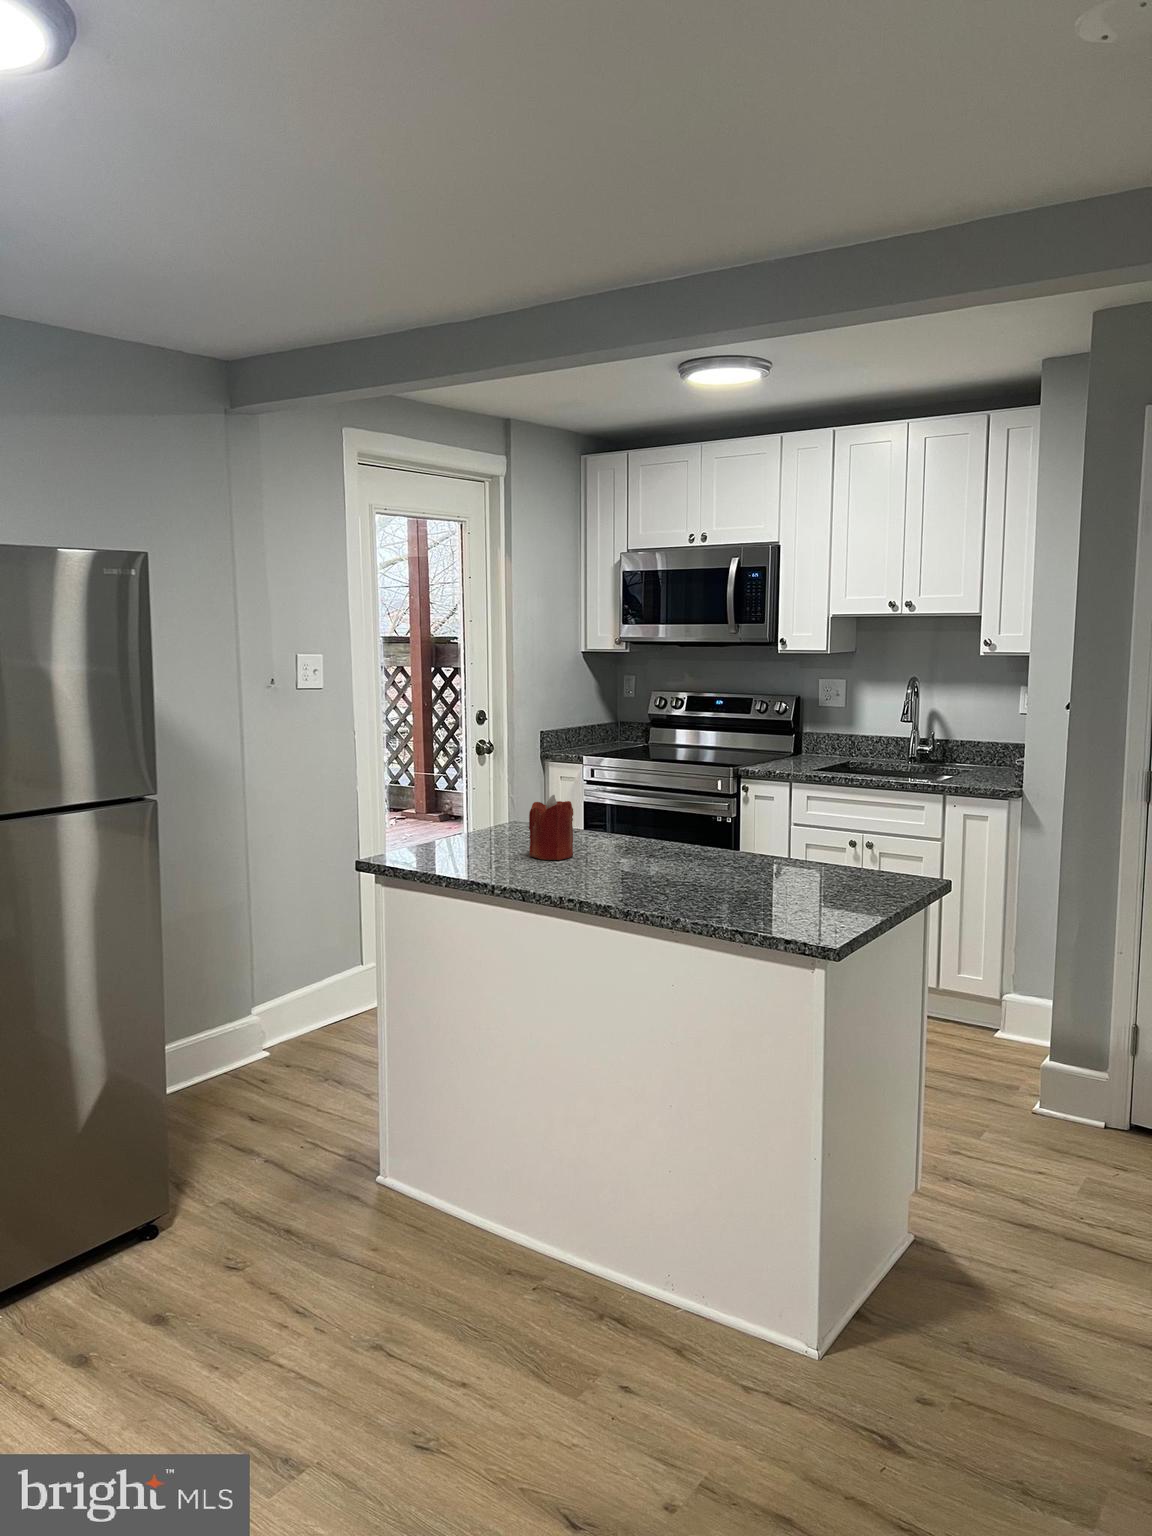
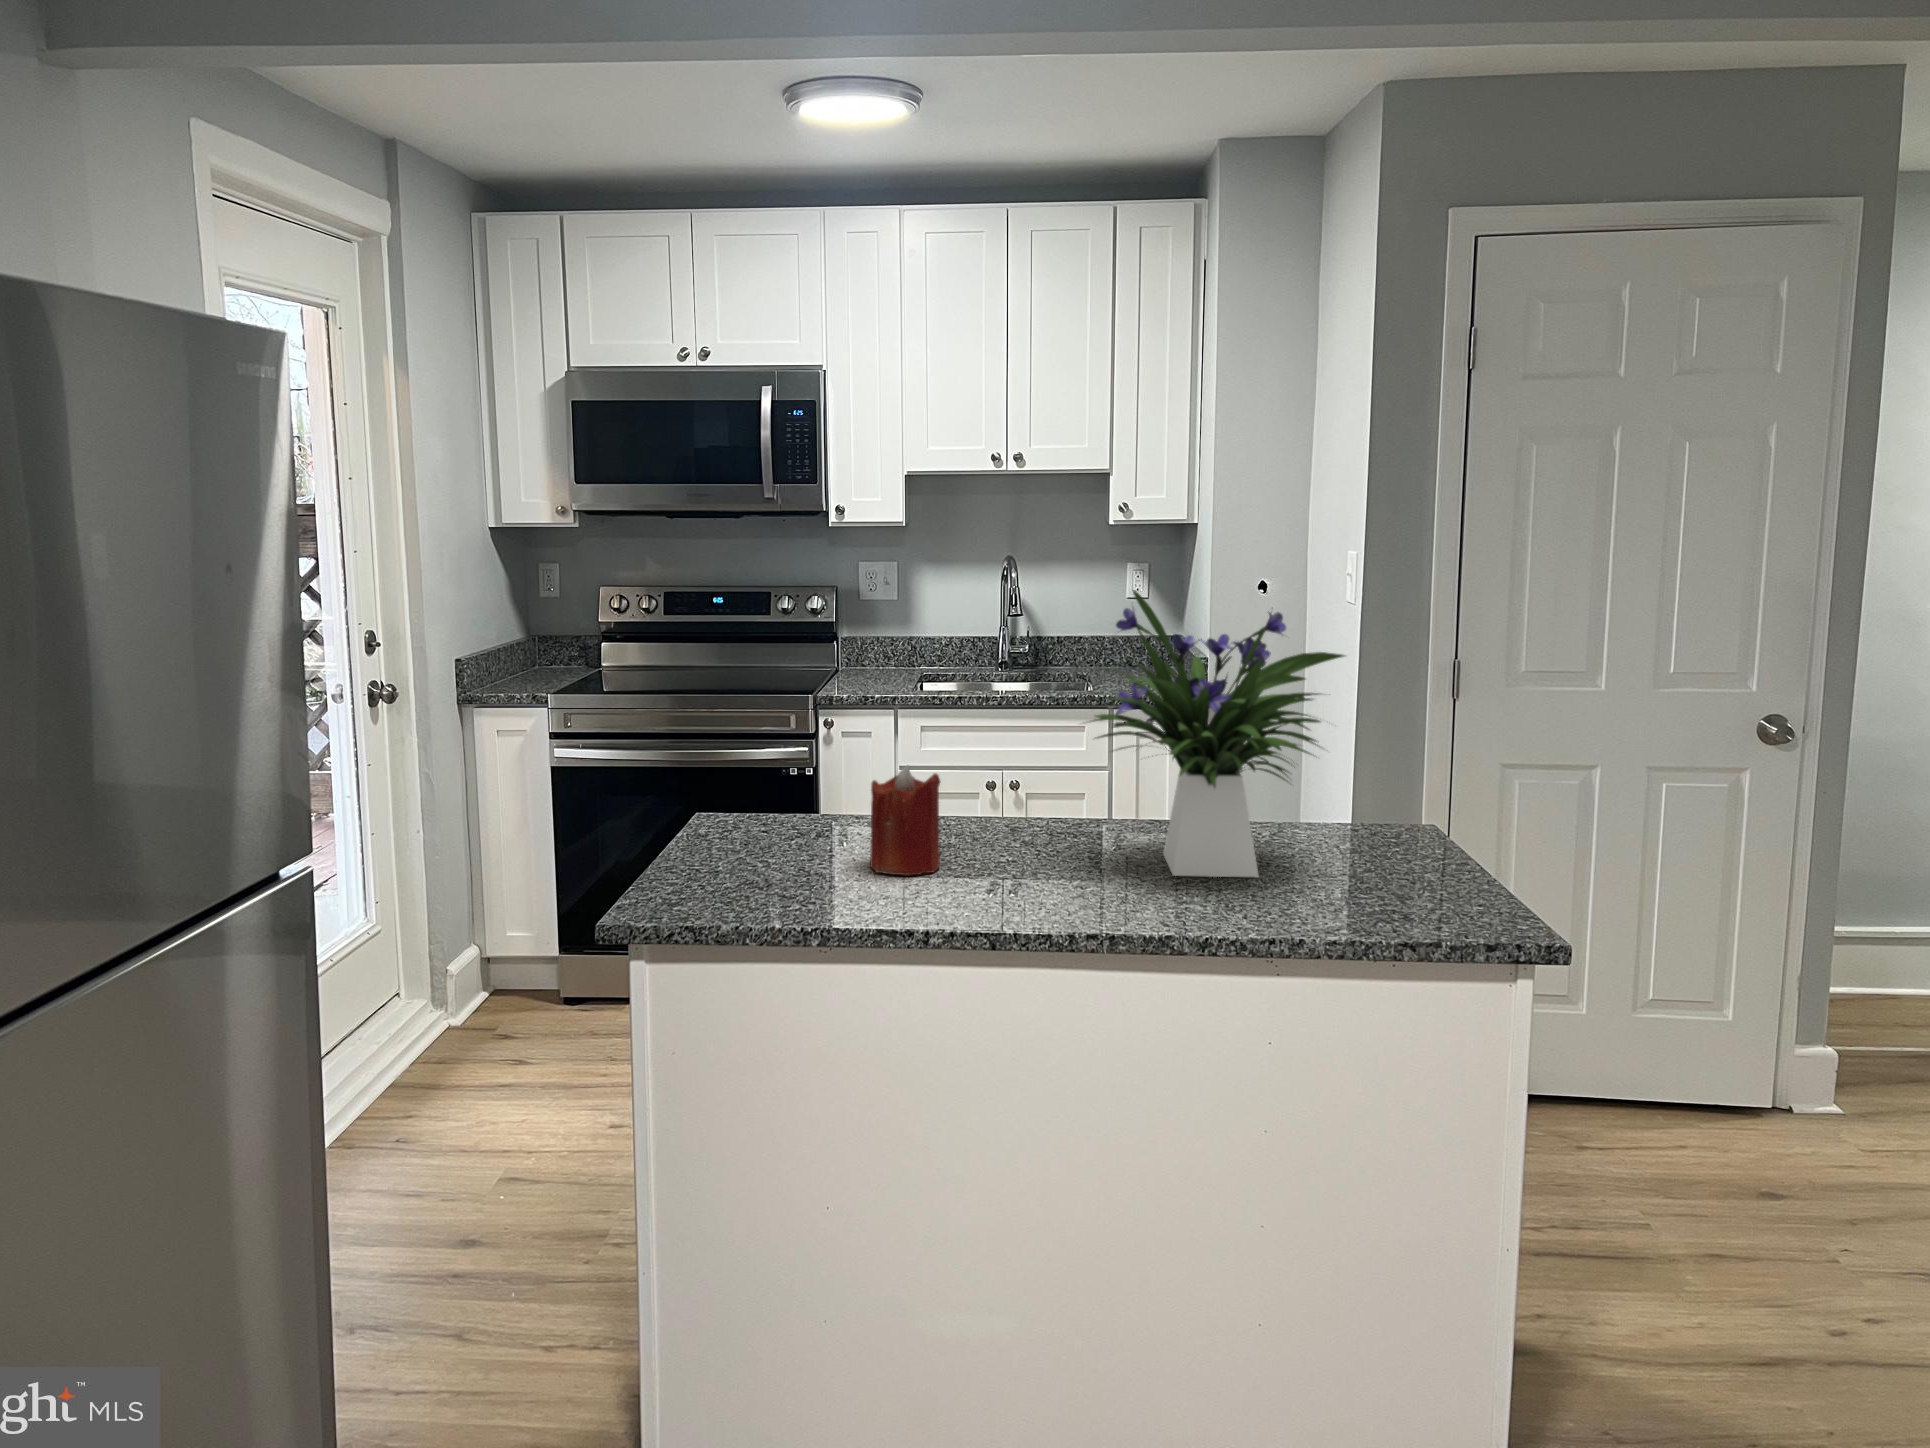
flower arrangement: none [624,695,809,889] -> present [1080,591,1345,877]

